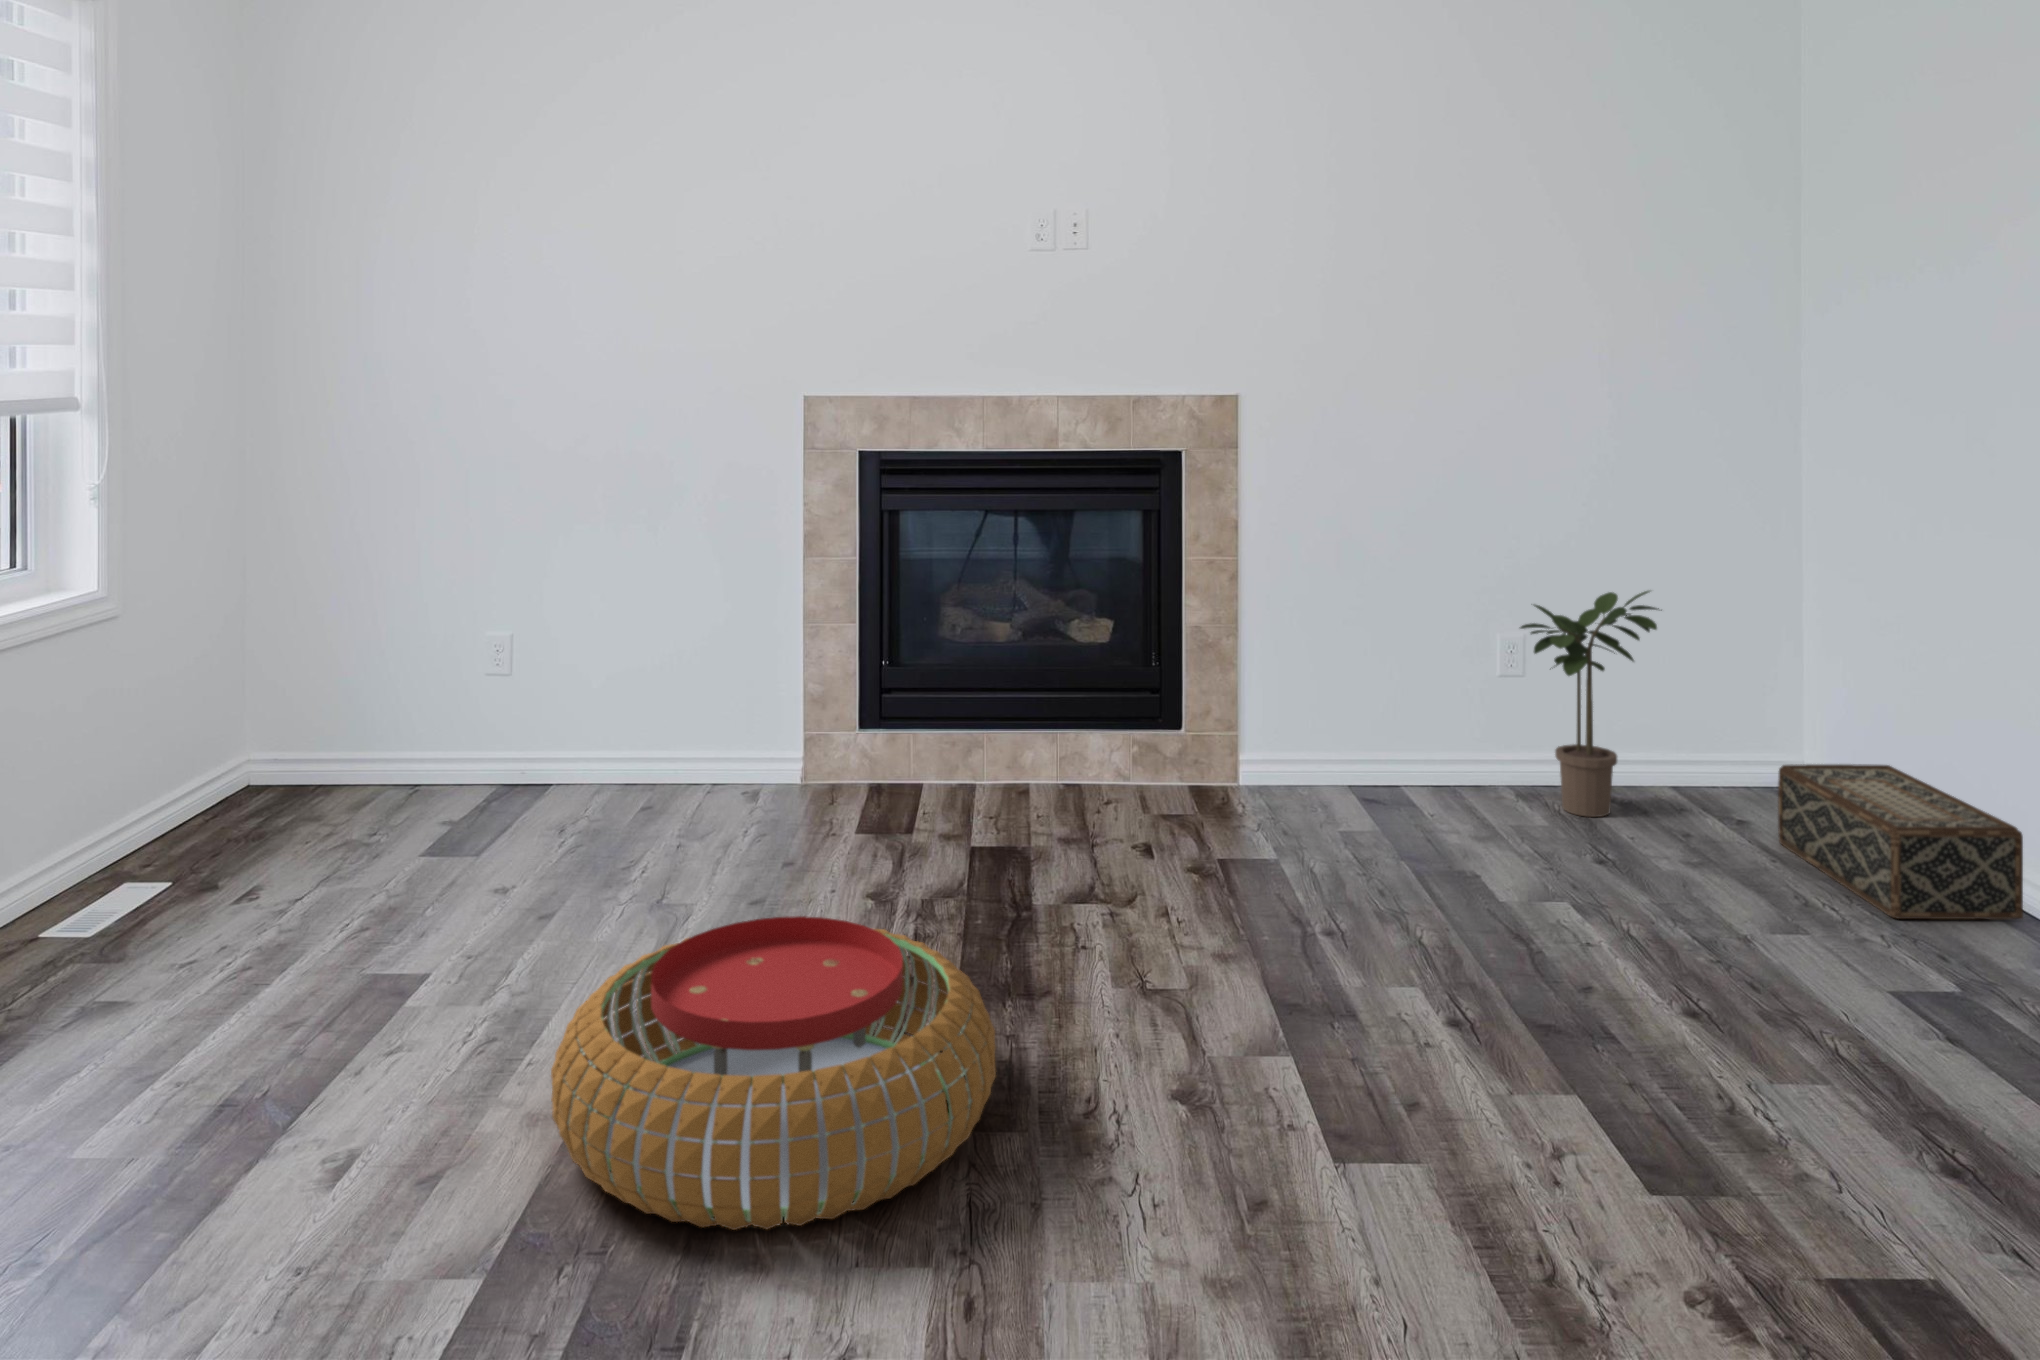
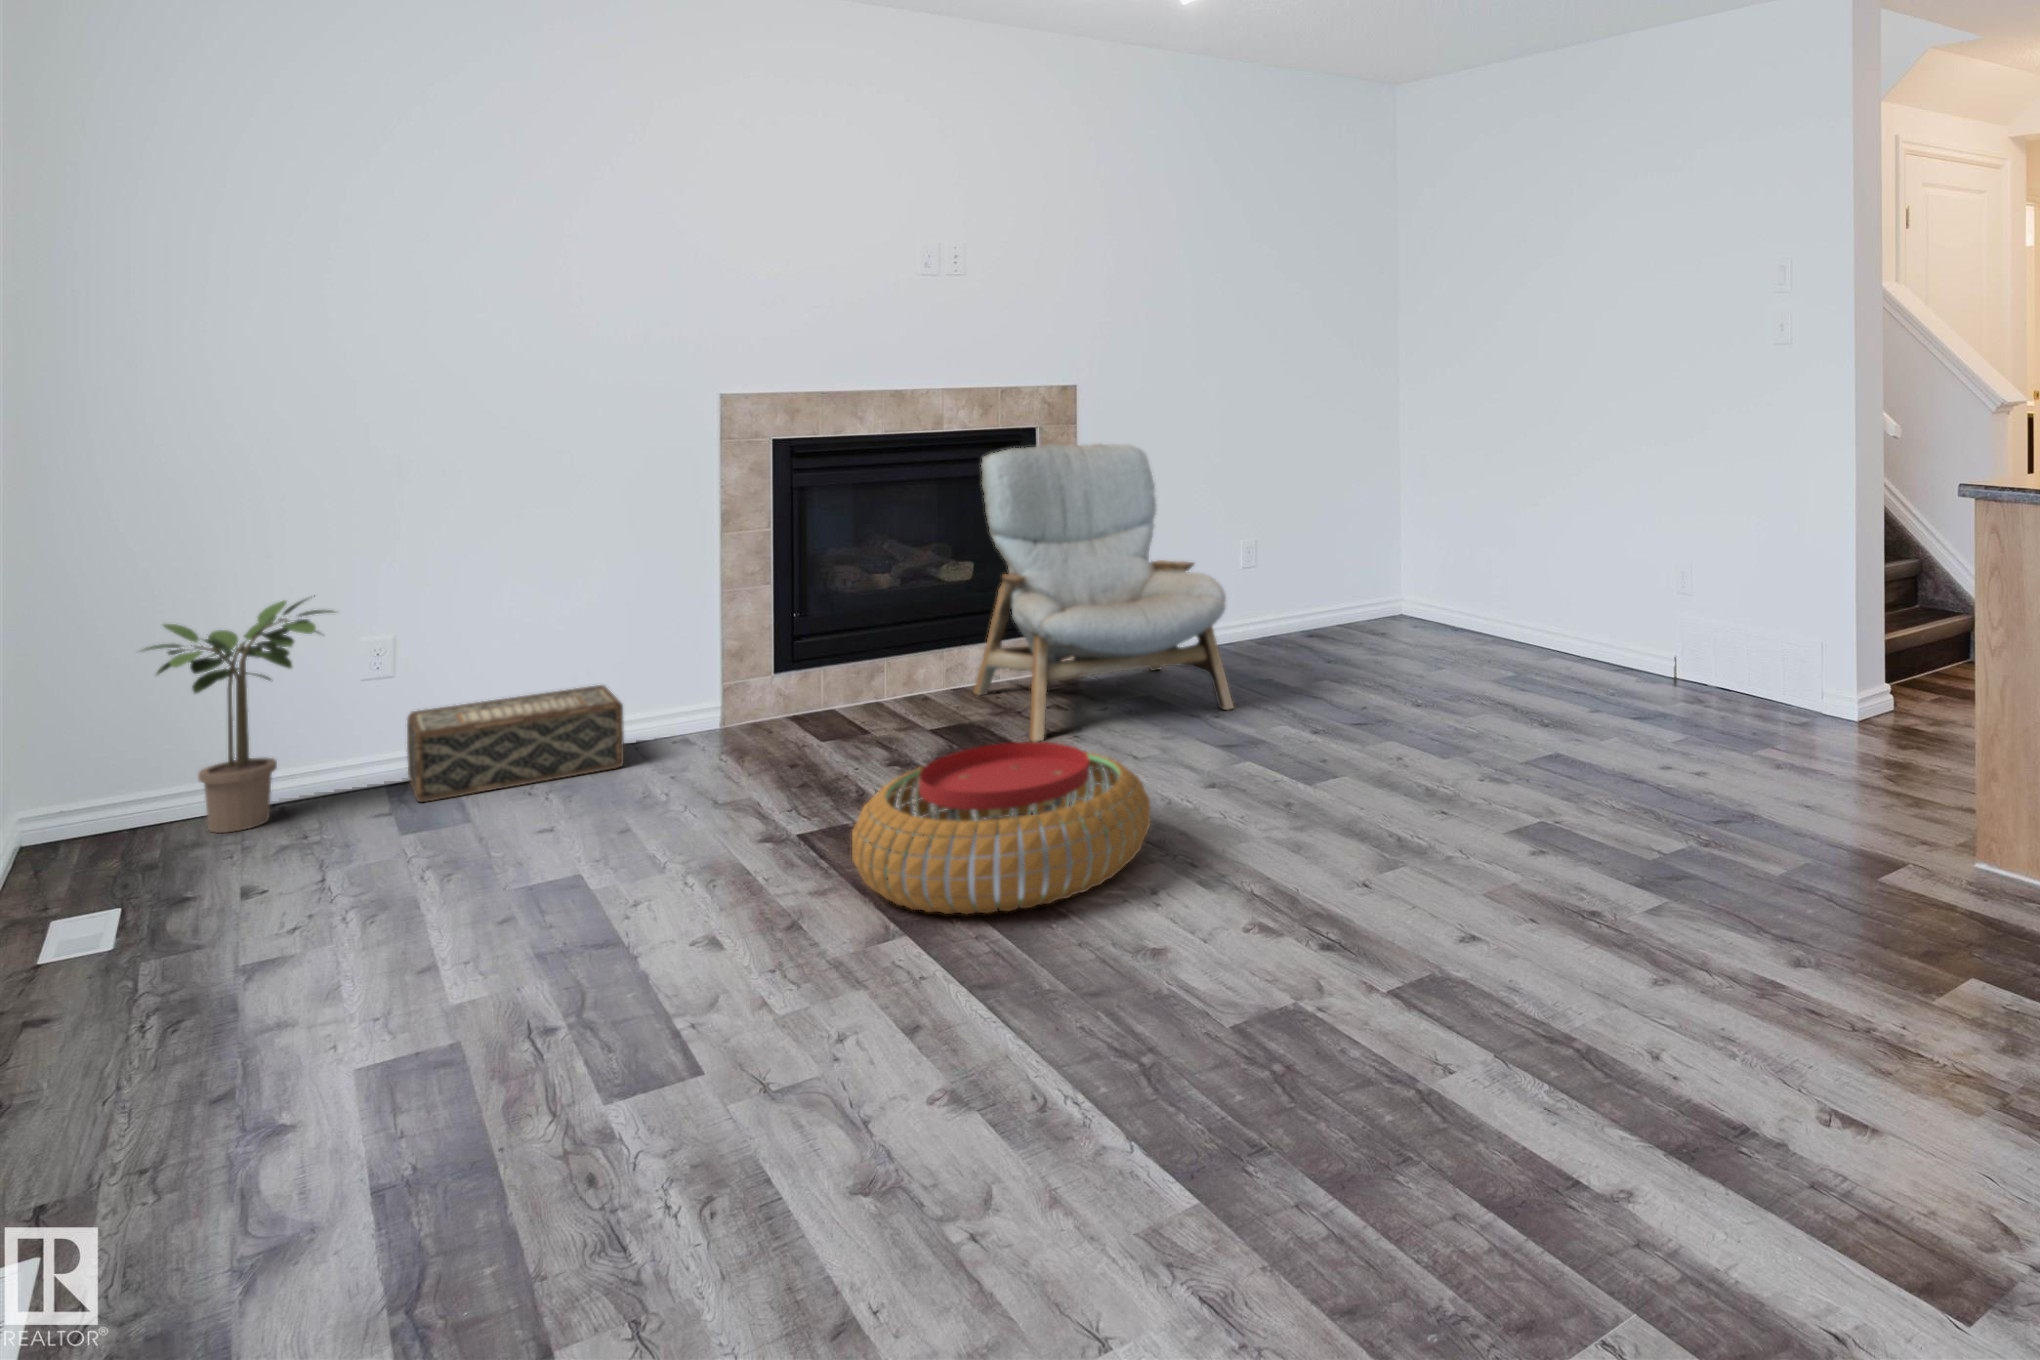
armchair: none [1060,473,1376,907] -> present [974,444,1233,742]
potted plant: present [1521,591,1662,817] -> present [143,595,334,833]
woven basket: present [1778,764,2023,919] -> present [407,685,624,802]

